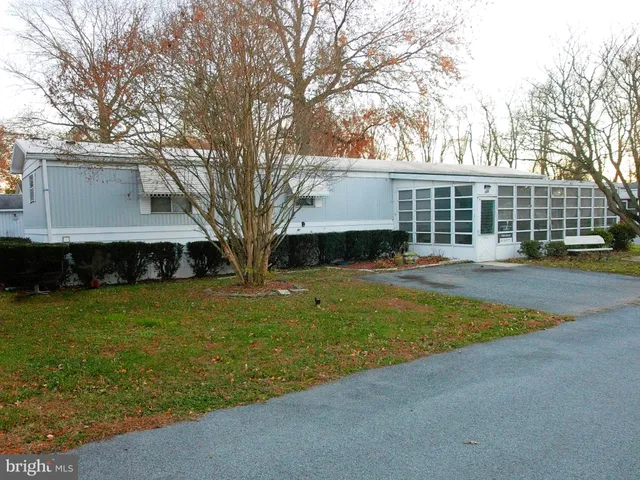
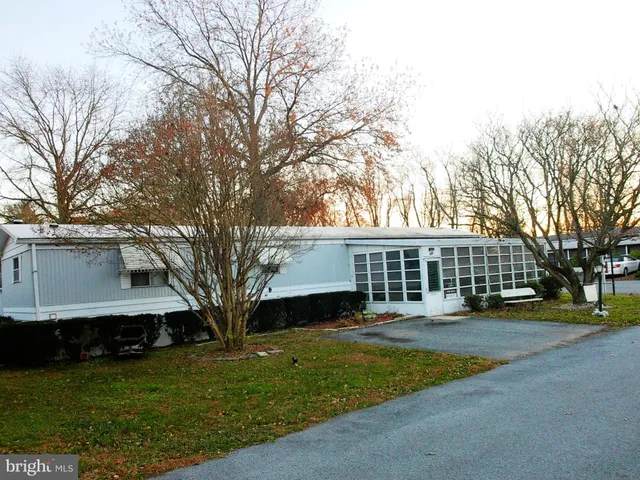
lounge chair: present [15,260,63,296] -> present [113,326,147,355]

